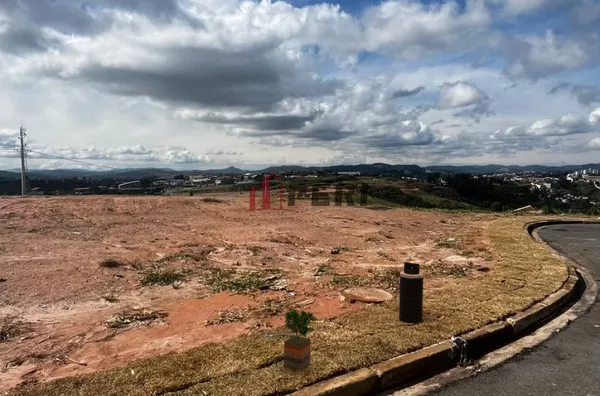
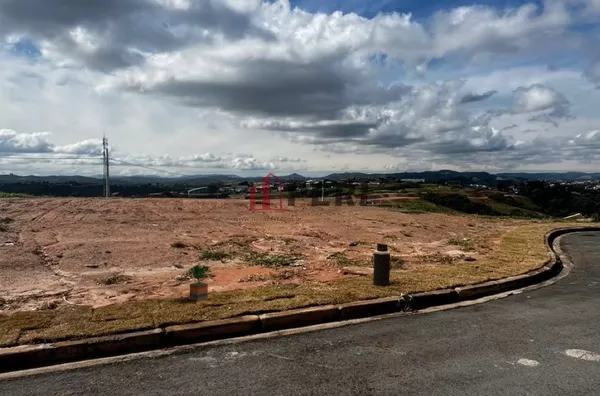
potted tree: present [284,310,317,369] -> present [189,265,211,301]

